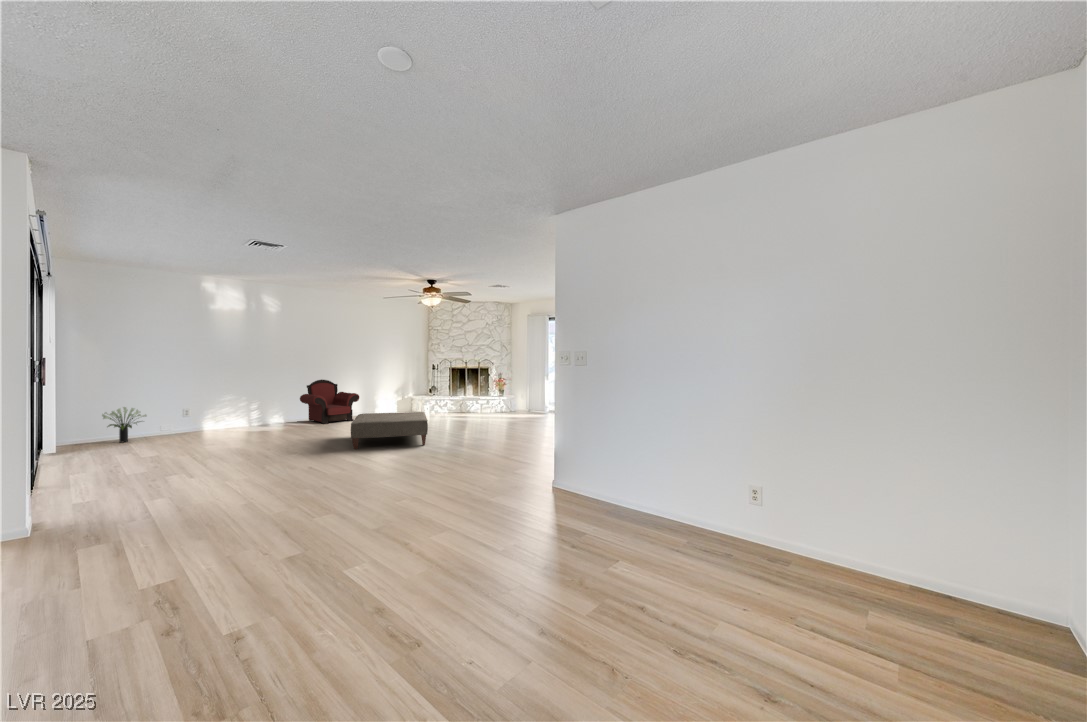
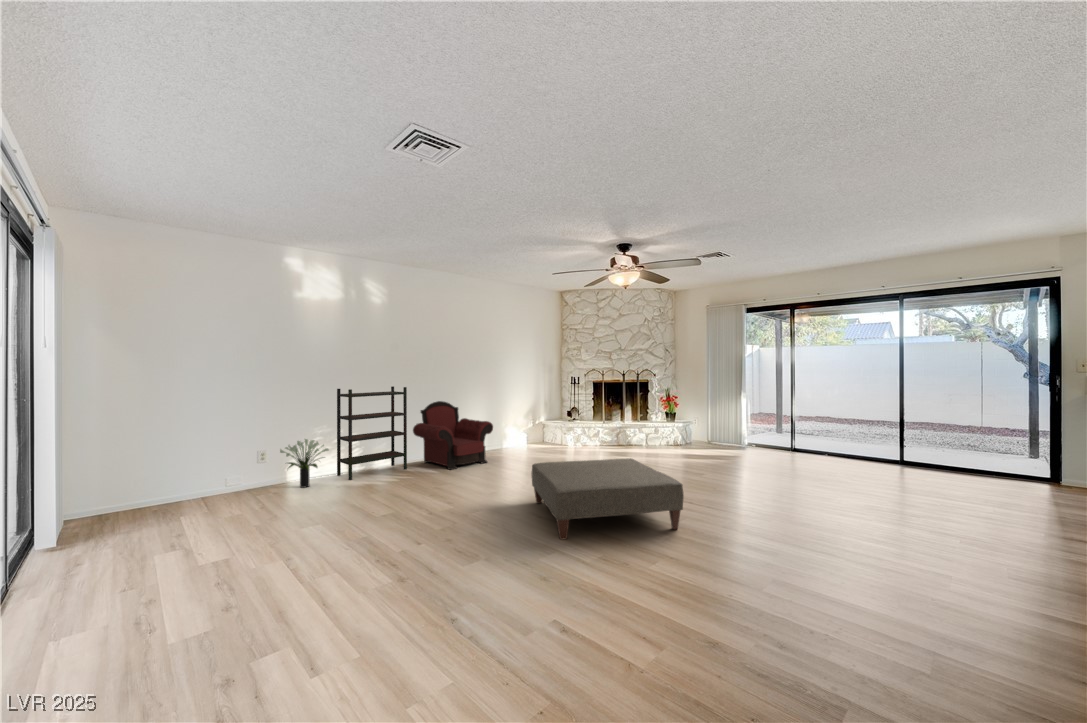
bookshelf: none [241,369,293,429] -> present [337,386,407,480]
potted plant: present [102,407,146,442] -> present [280,439,329,488]

